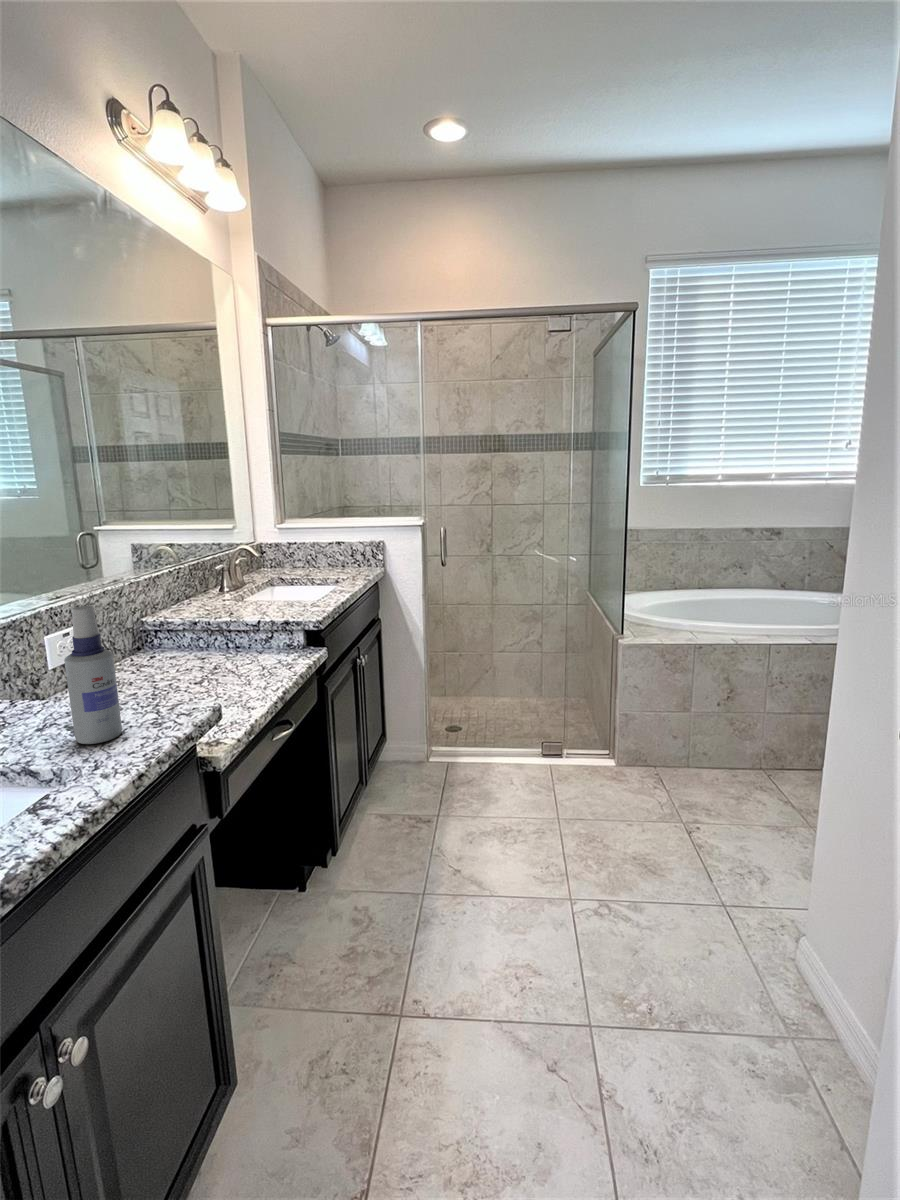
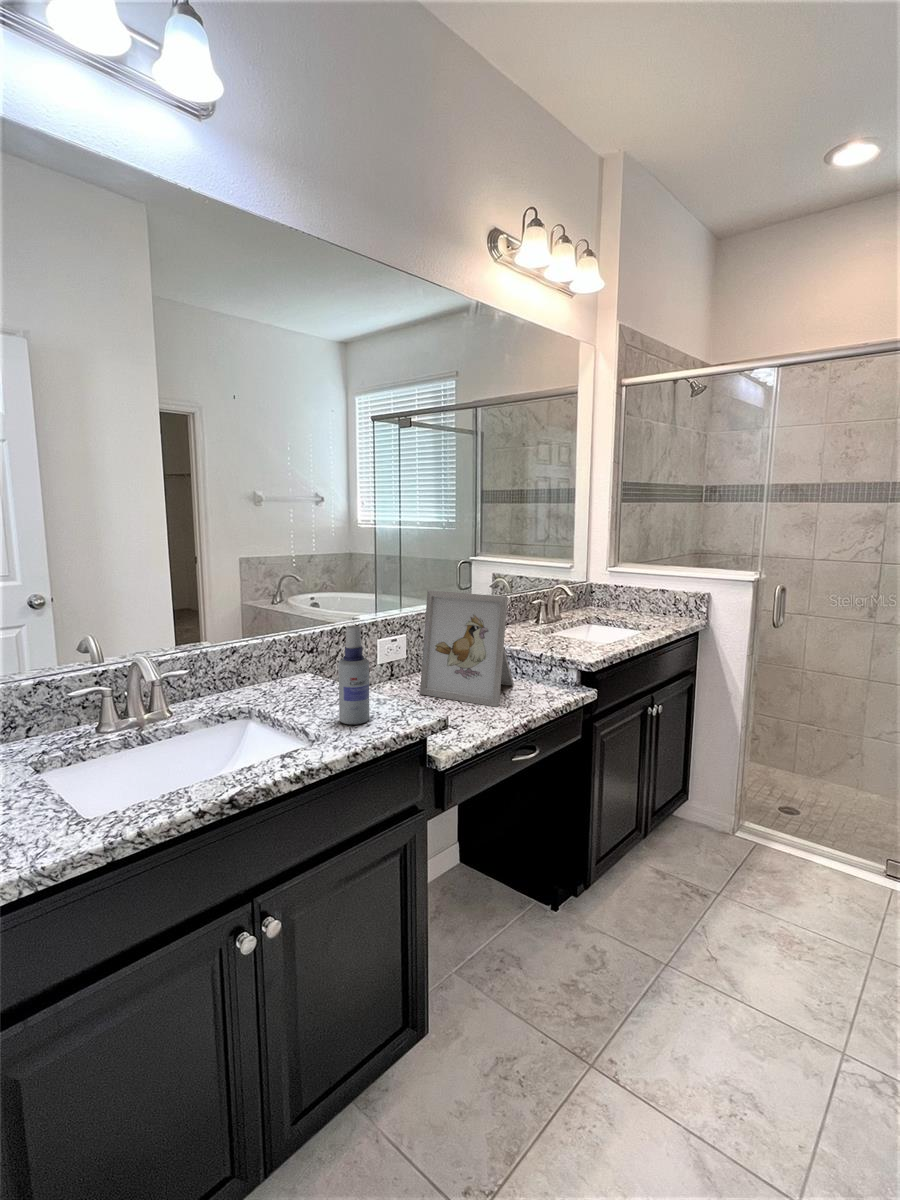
picture frame: none [117,556,238,694] -> present [420,590,514,707]

